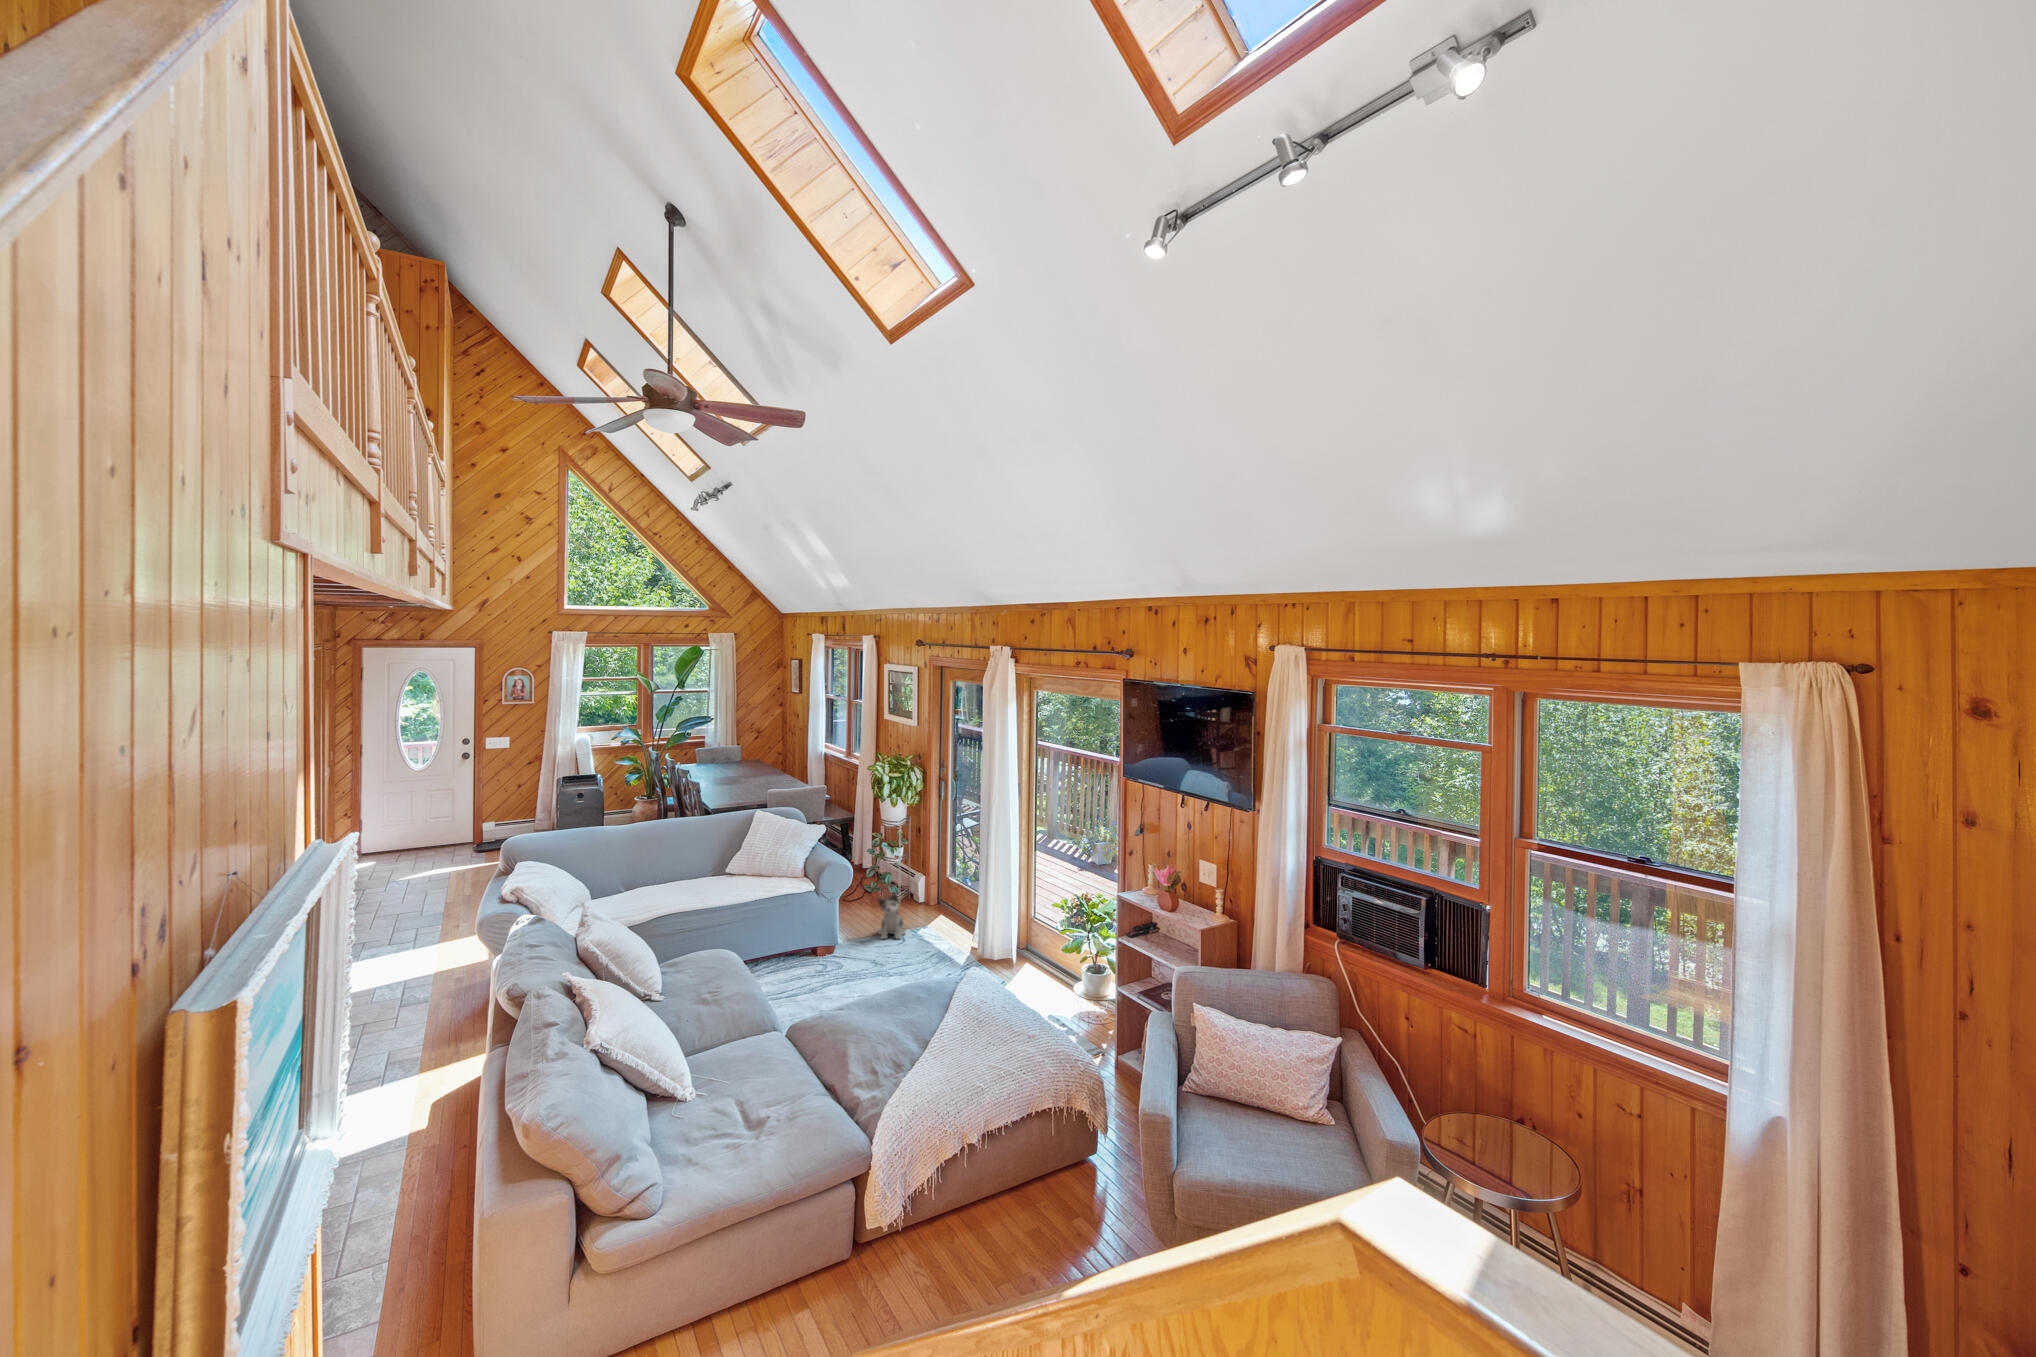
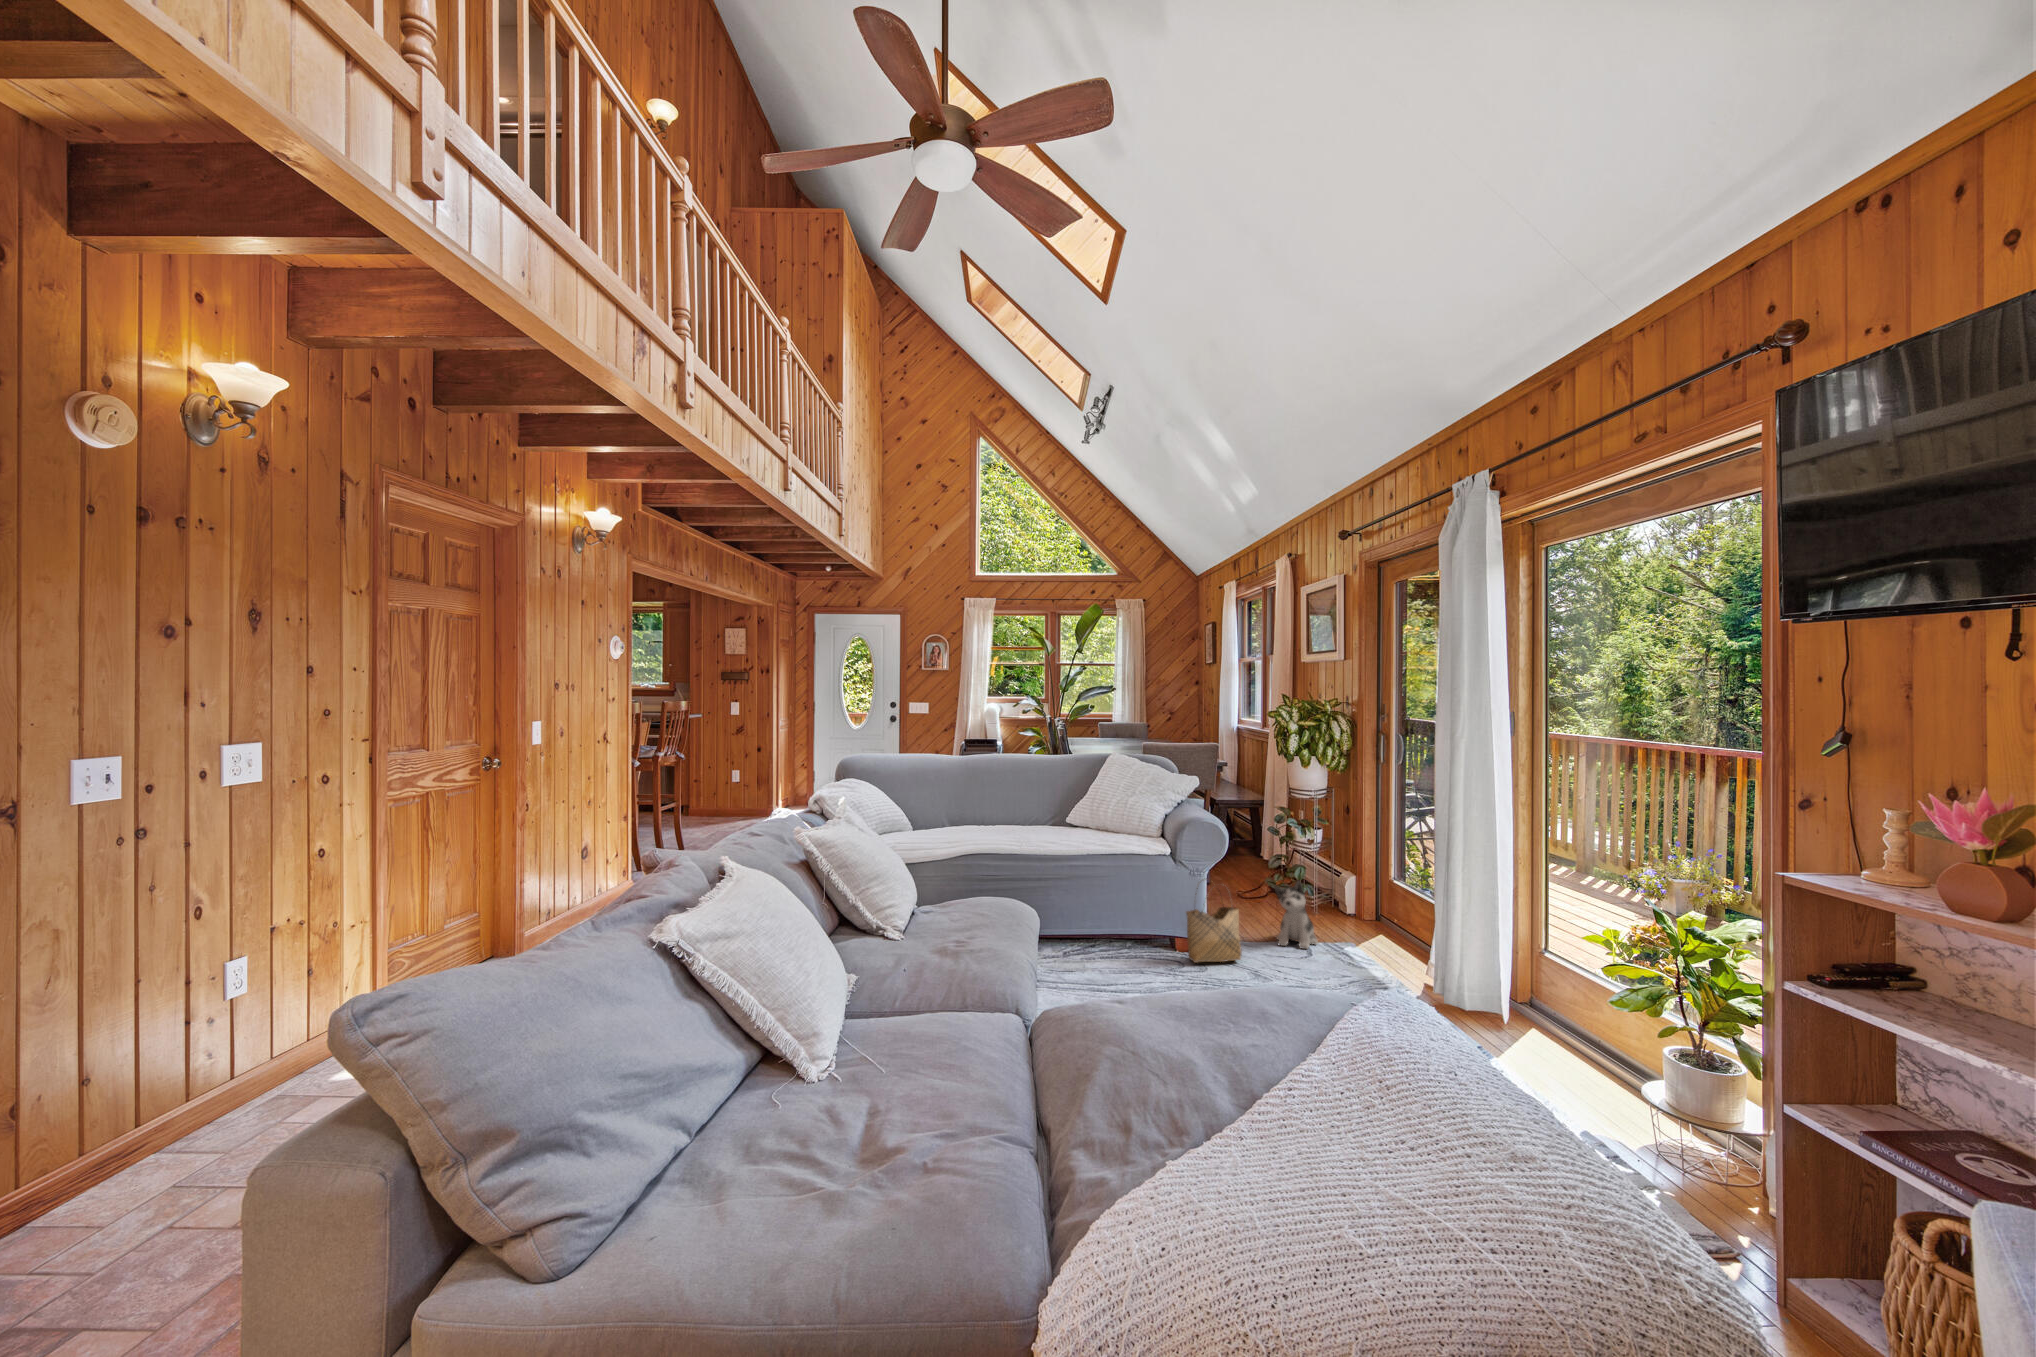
woven basket: none [823,903,861,964] -> present [1186,888,1242,963]

